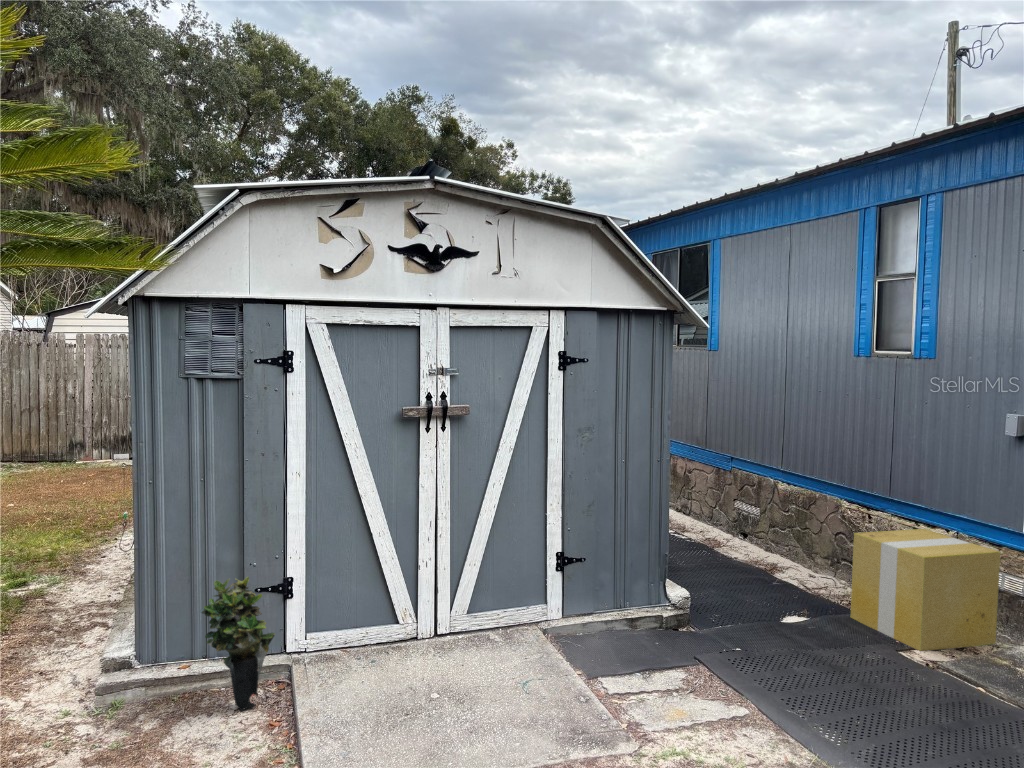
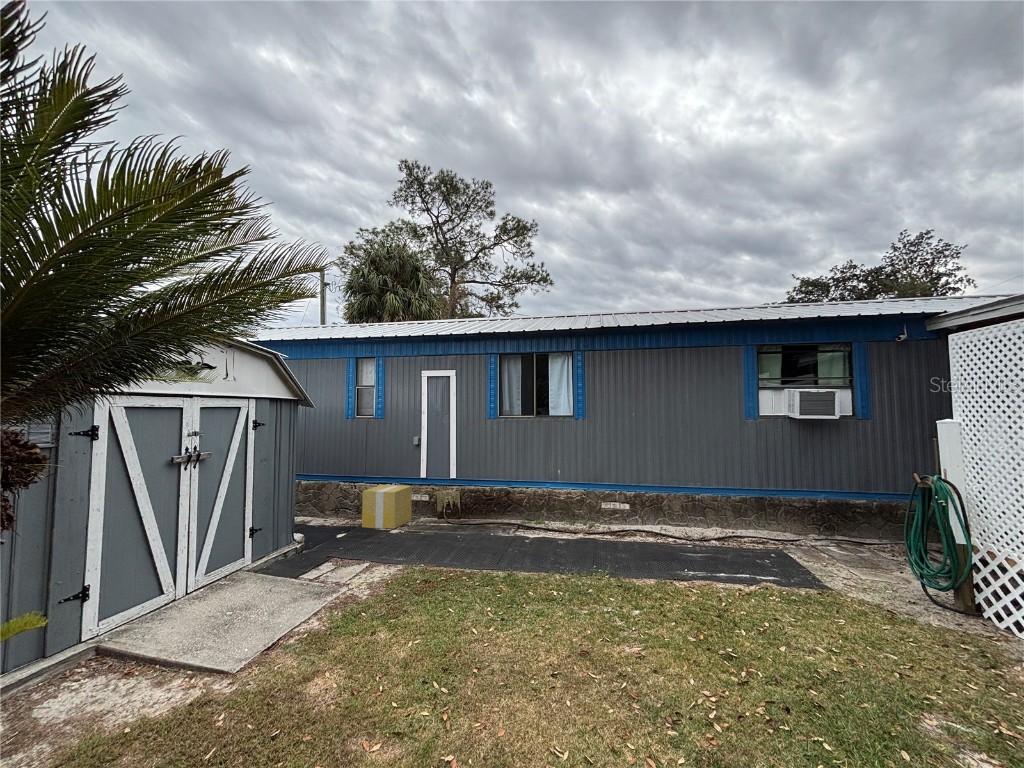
potted plant: present [200,577,275,710] -> none [34,589,108,682]

